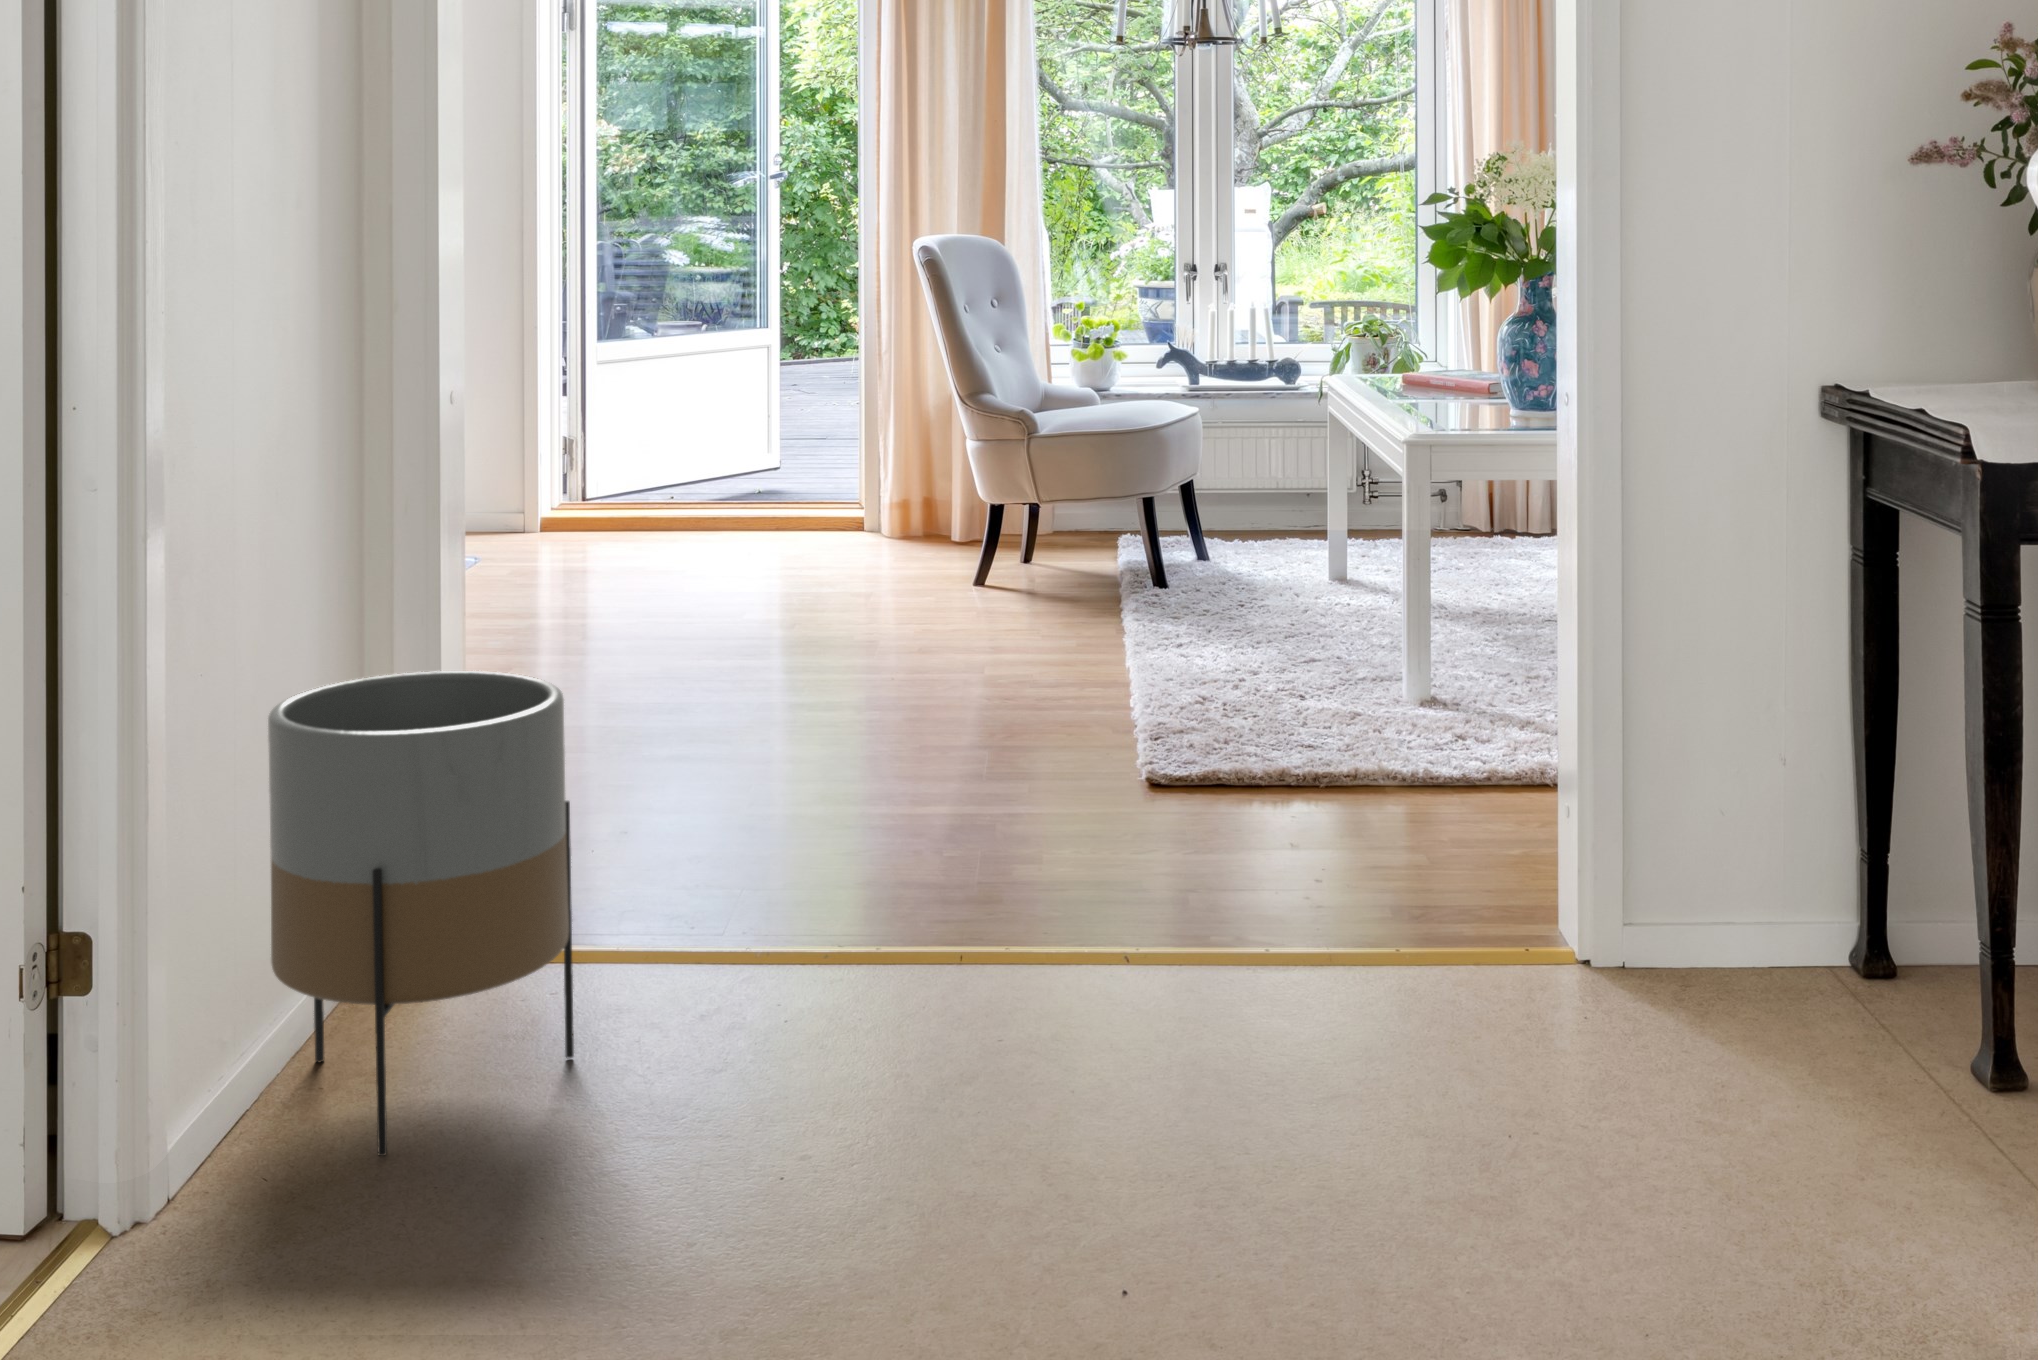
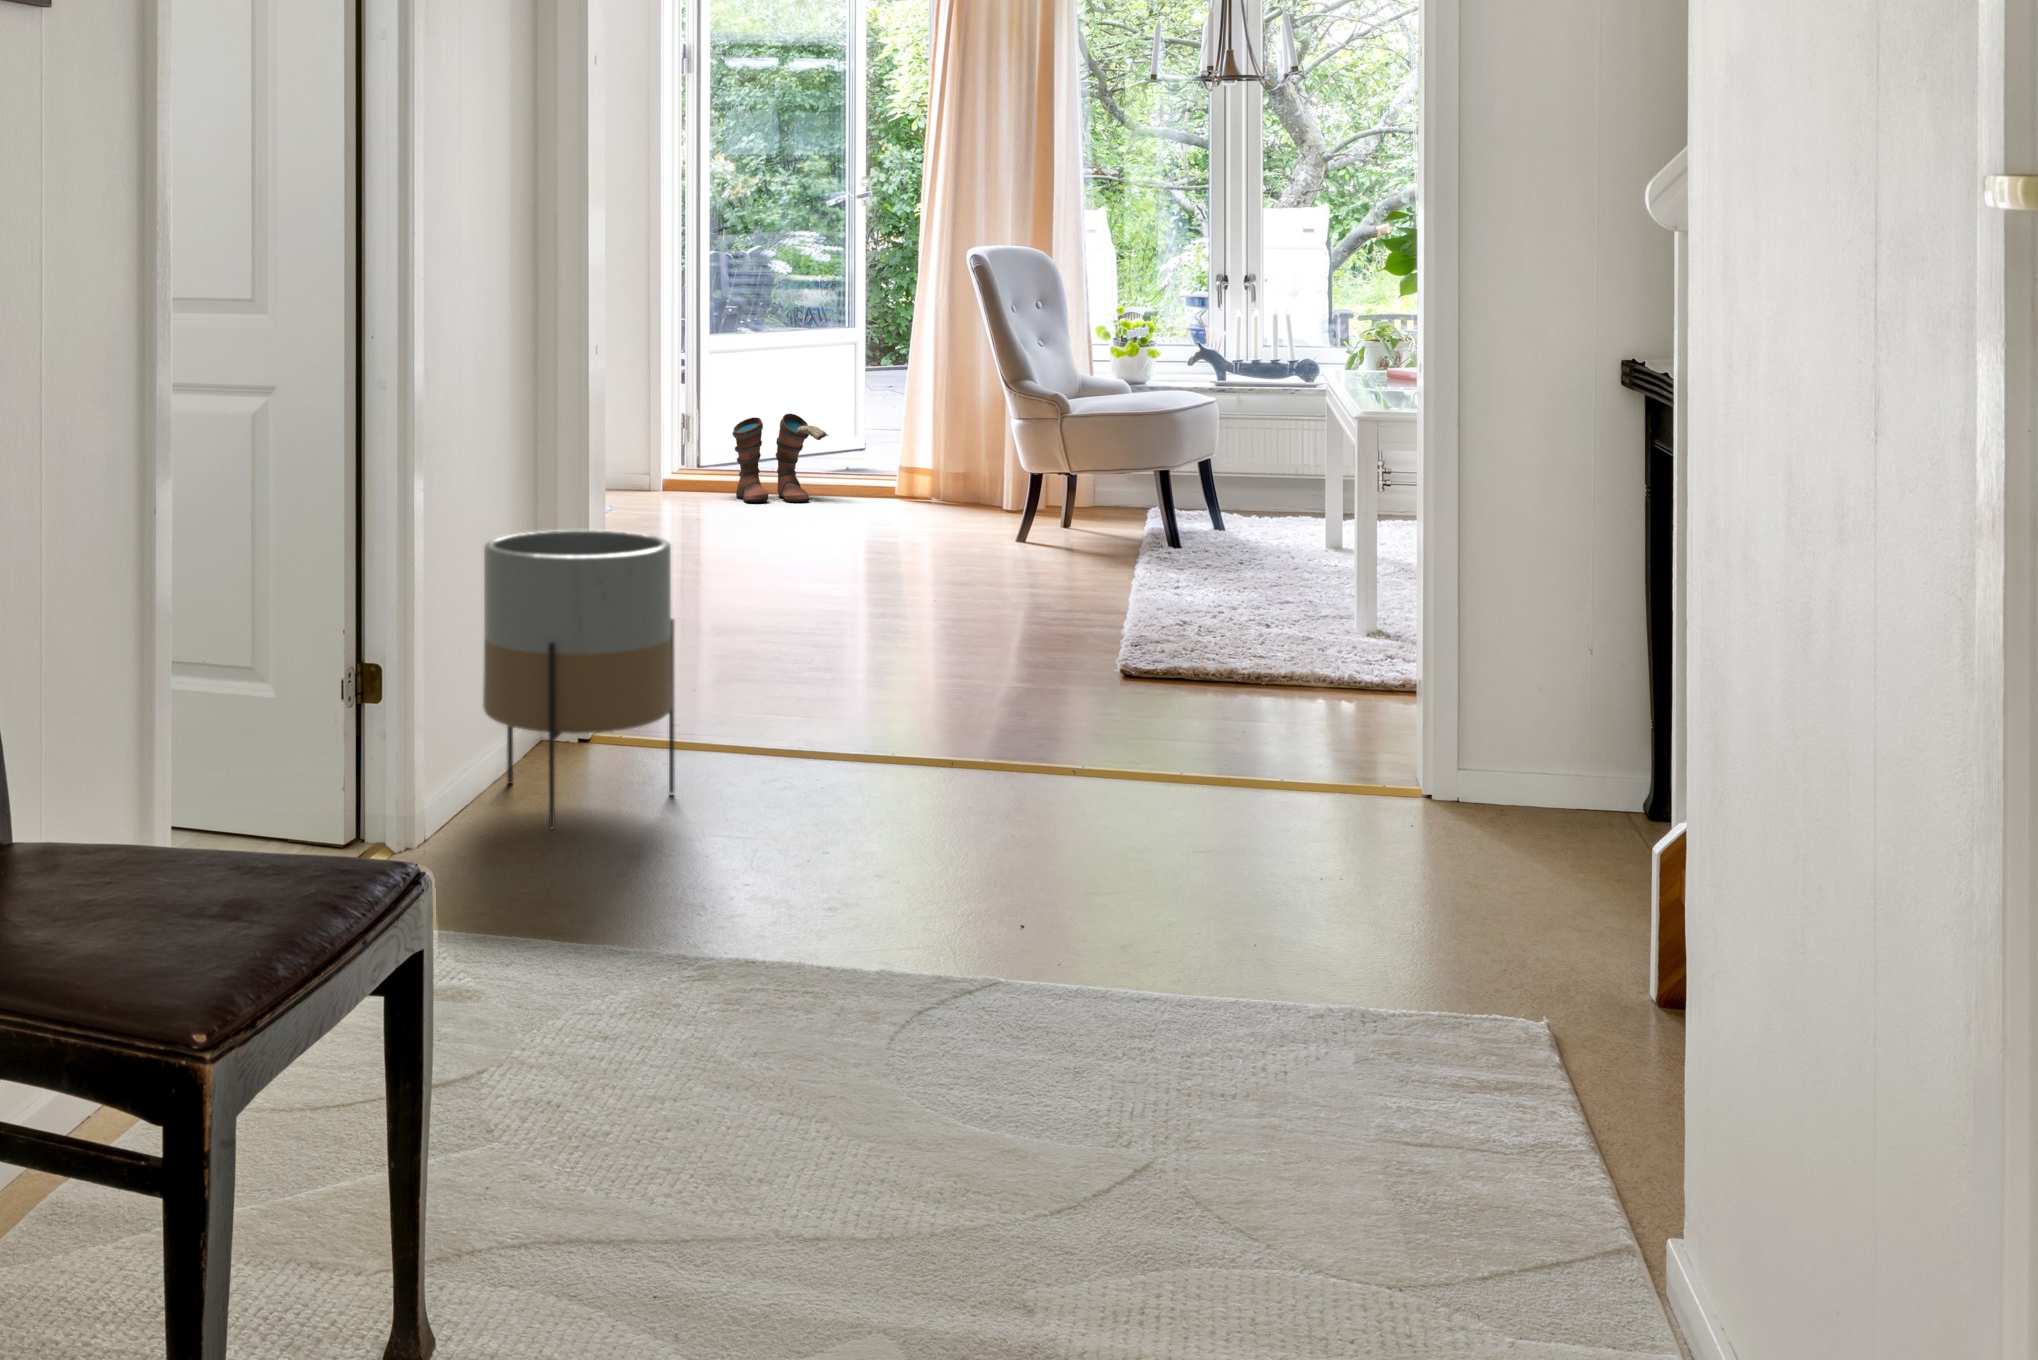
boots: none [624,439,742,548] -> present [732,414,828,502]

